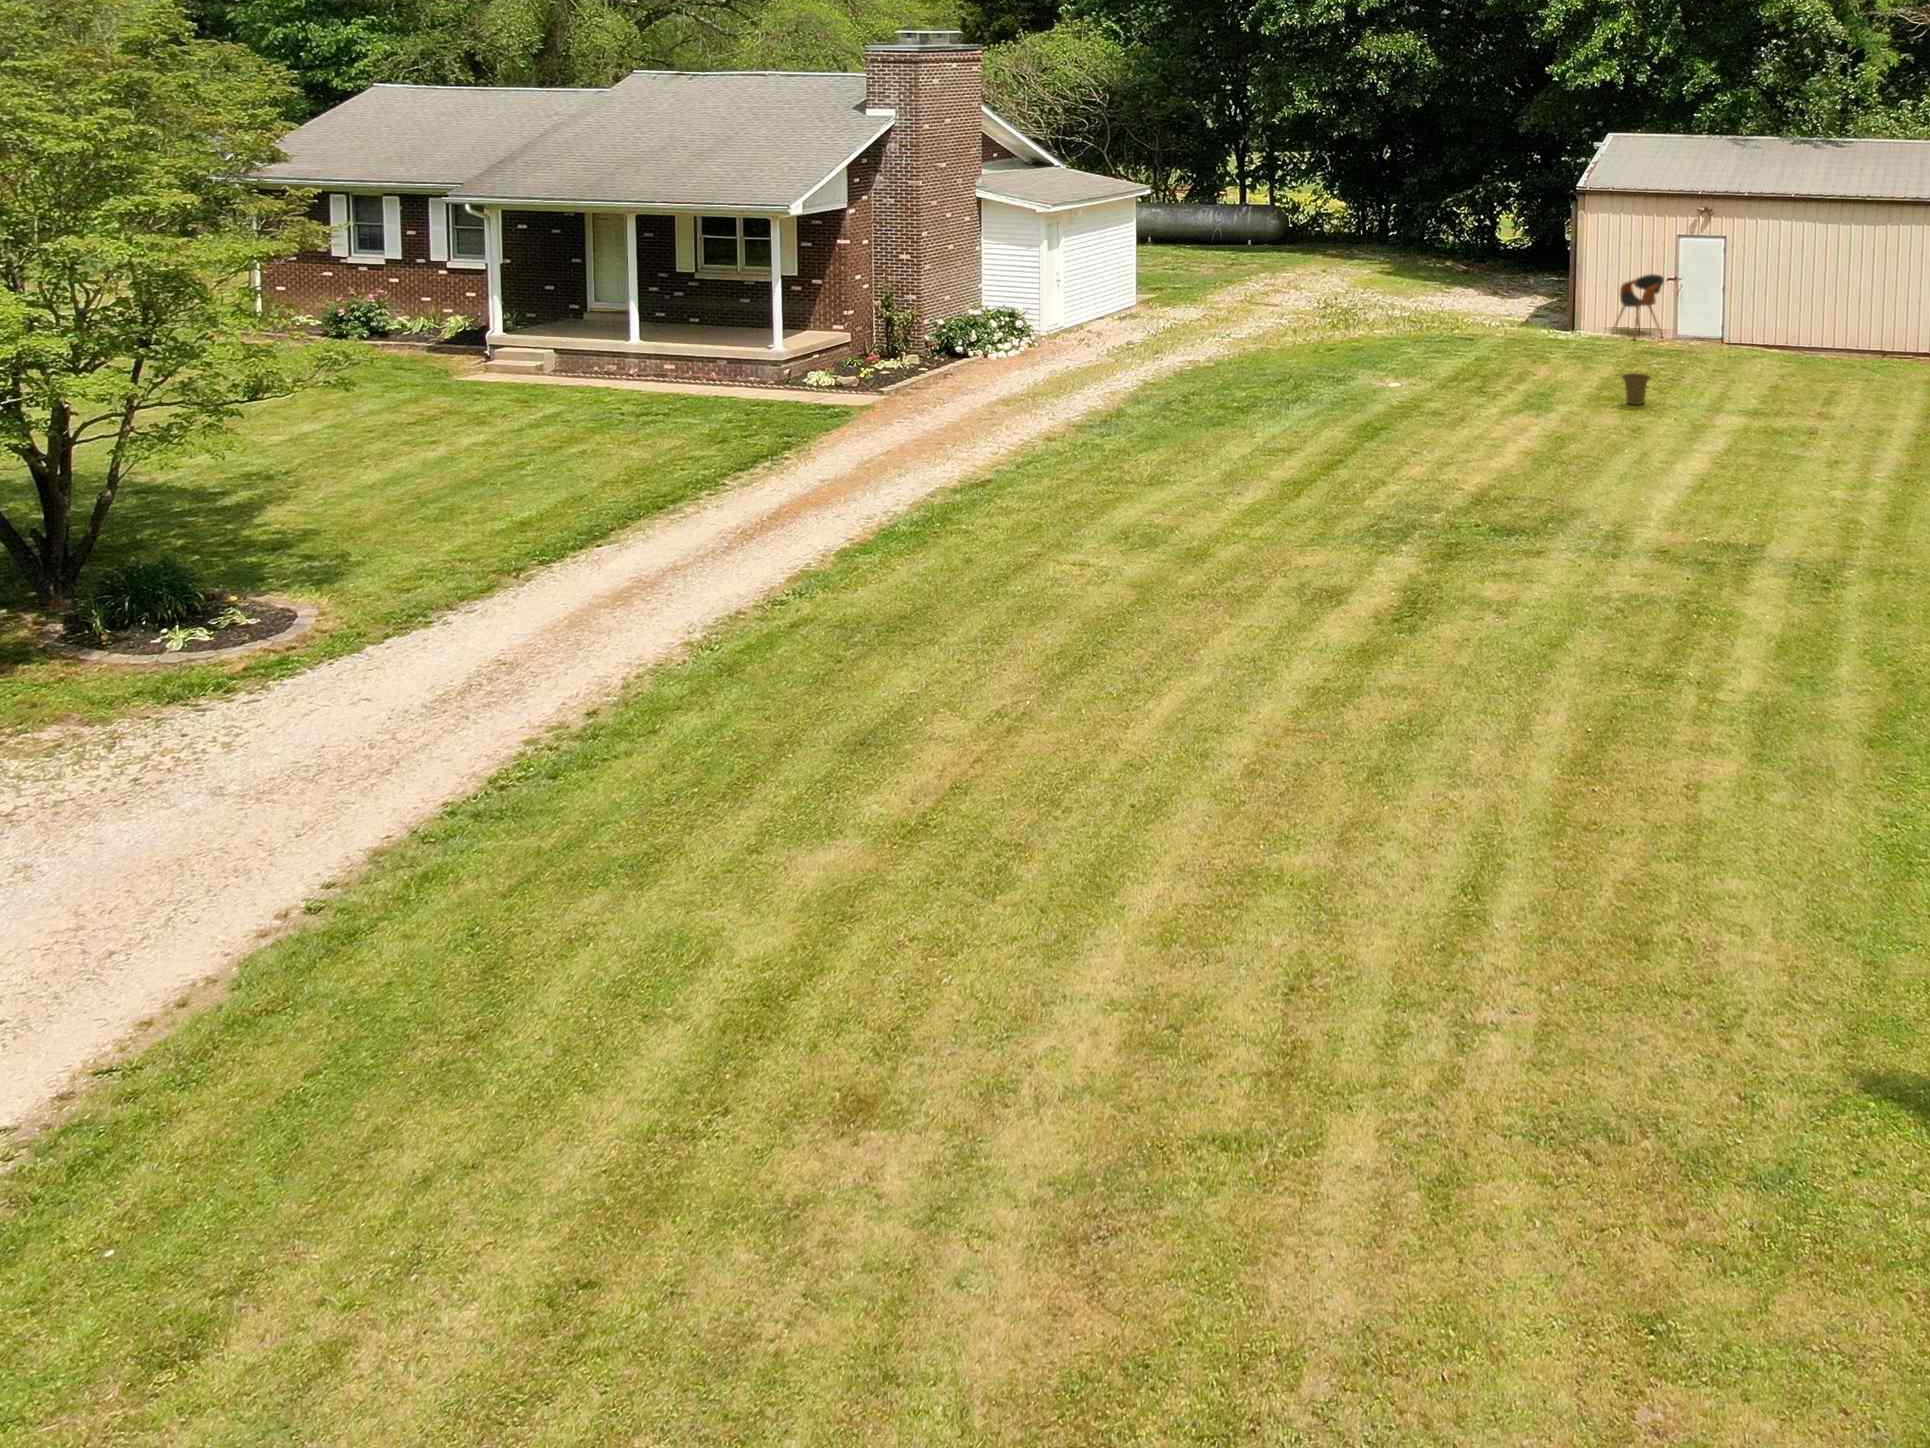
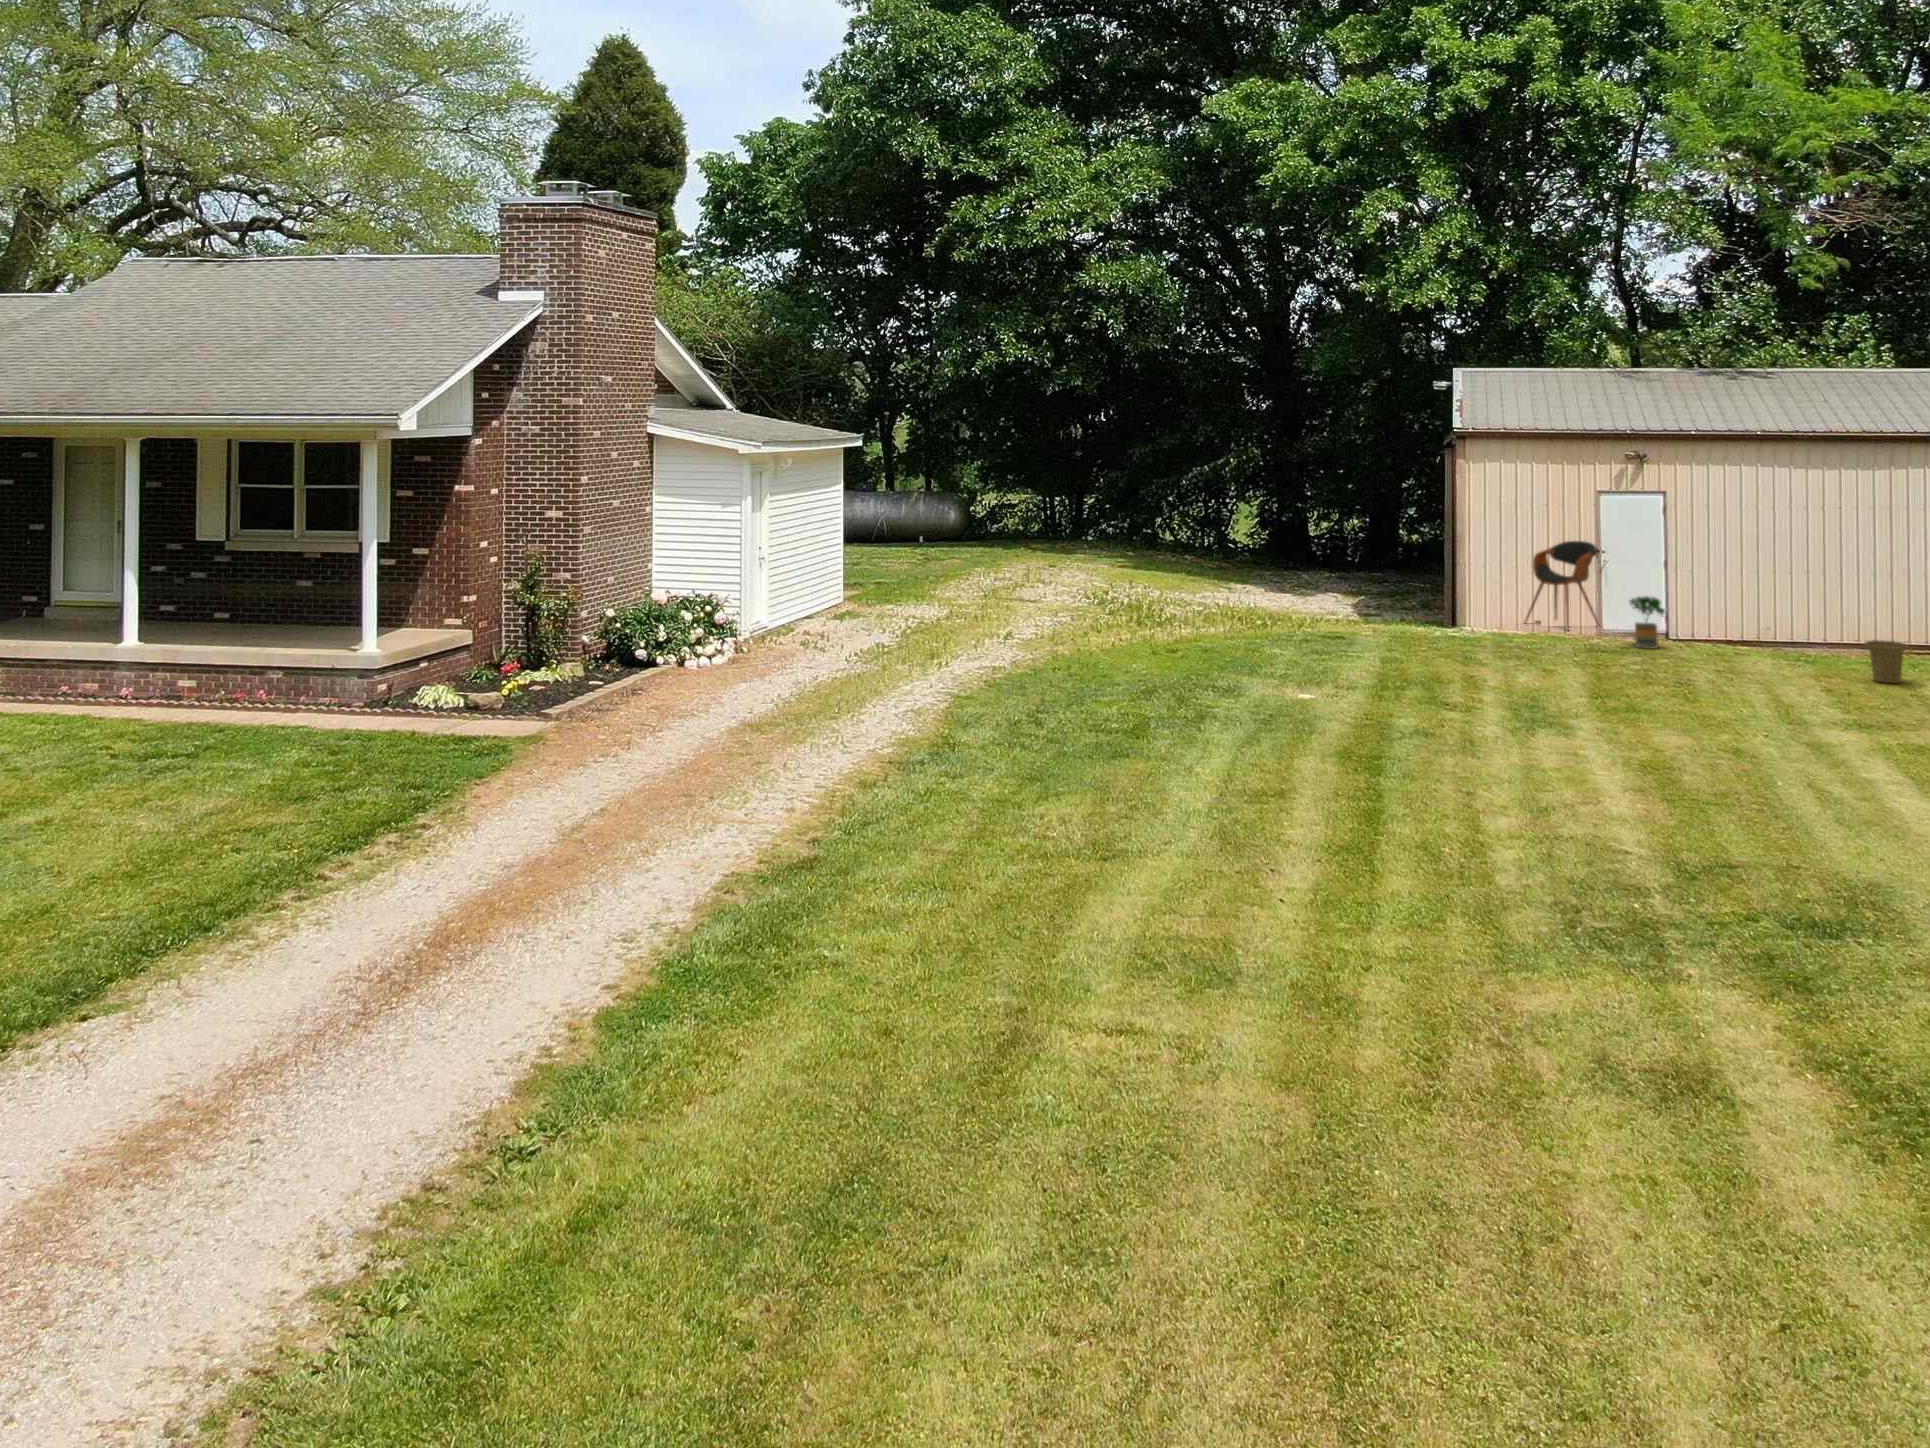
potted tree: none [1662,317,1688,355] -> present [1630,596,1665,649]
basket: present [1622,373,1650,405] -> present [1864,640,1909,683]

